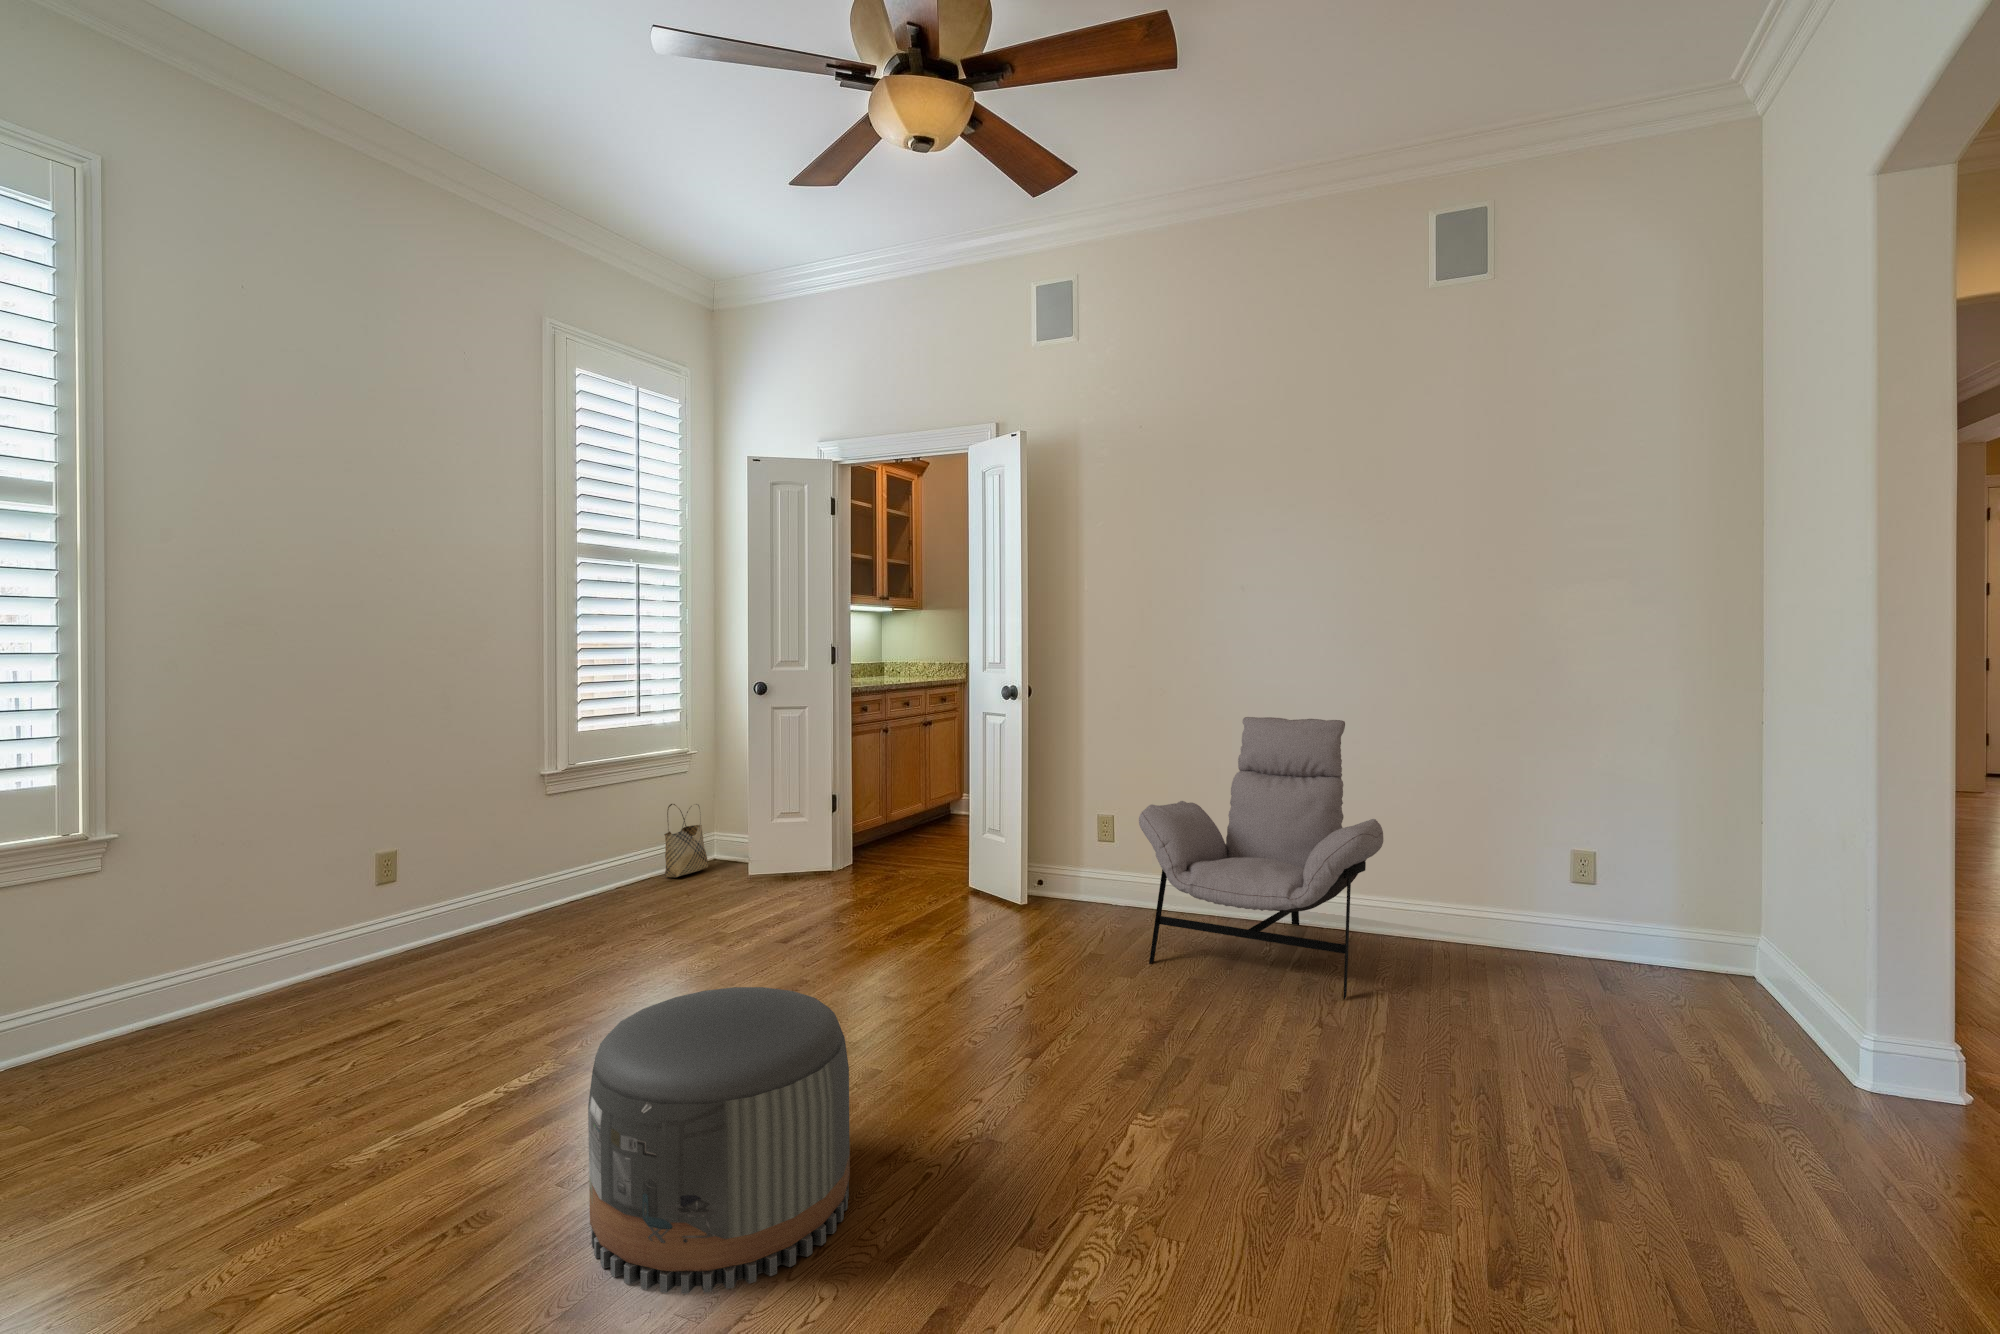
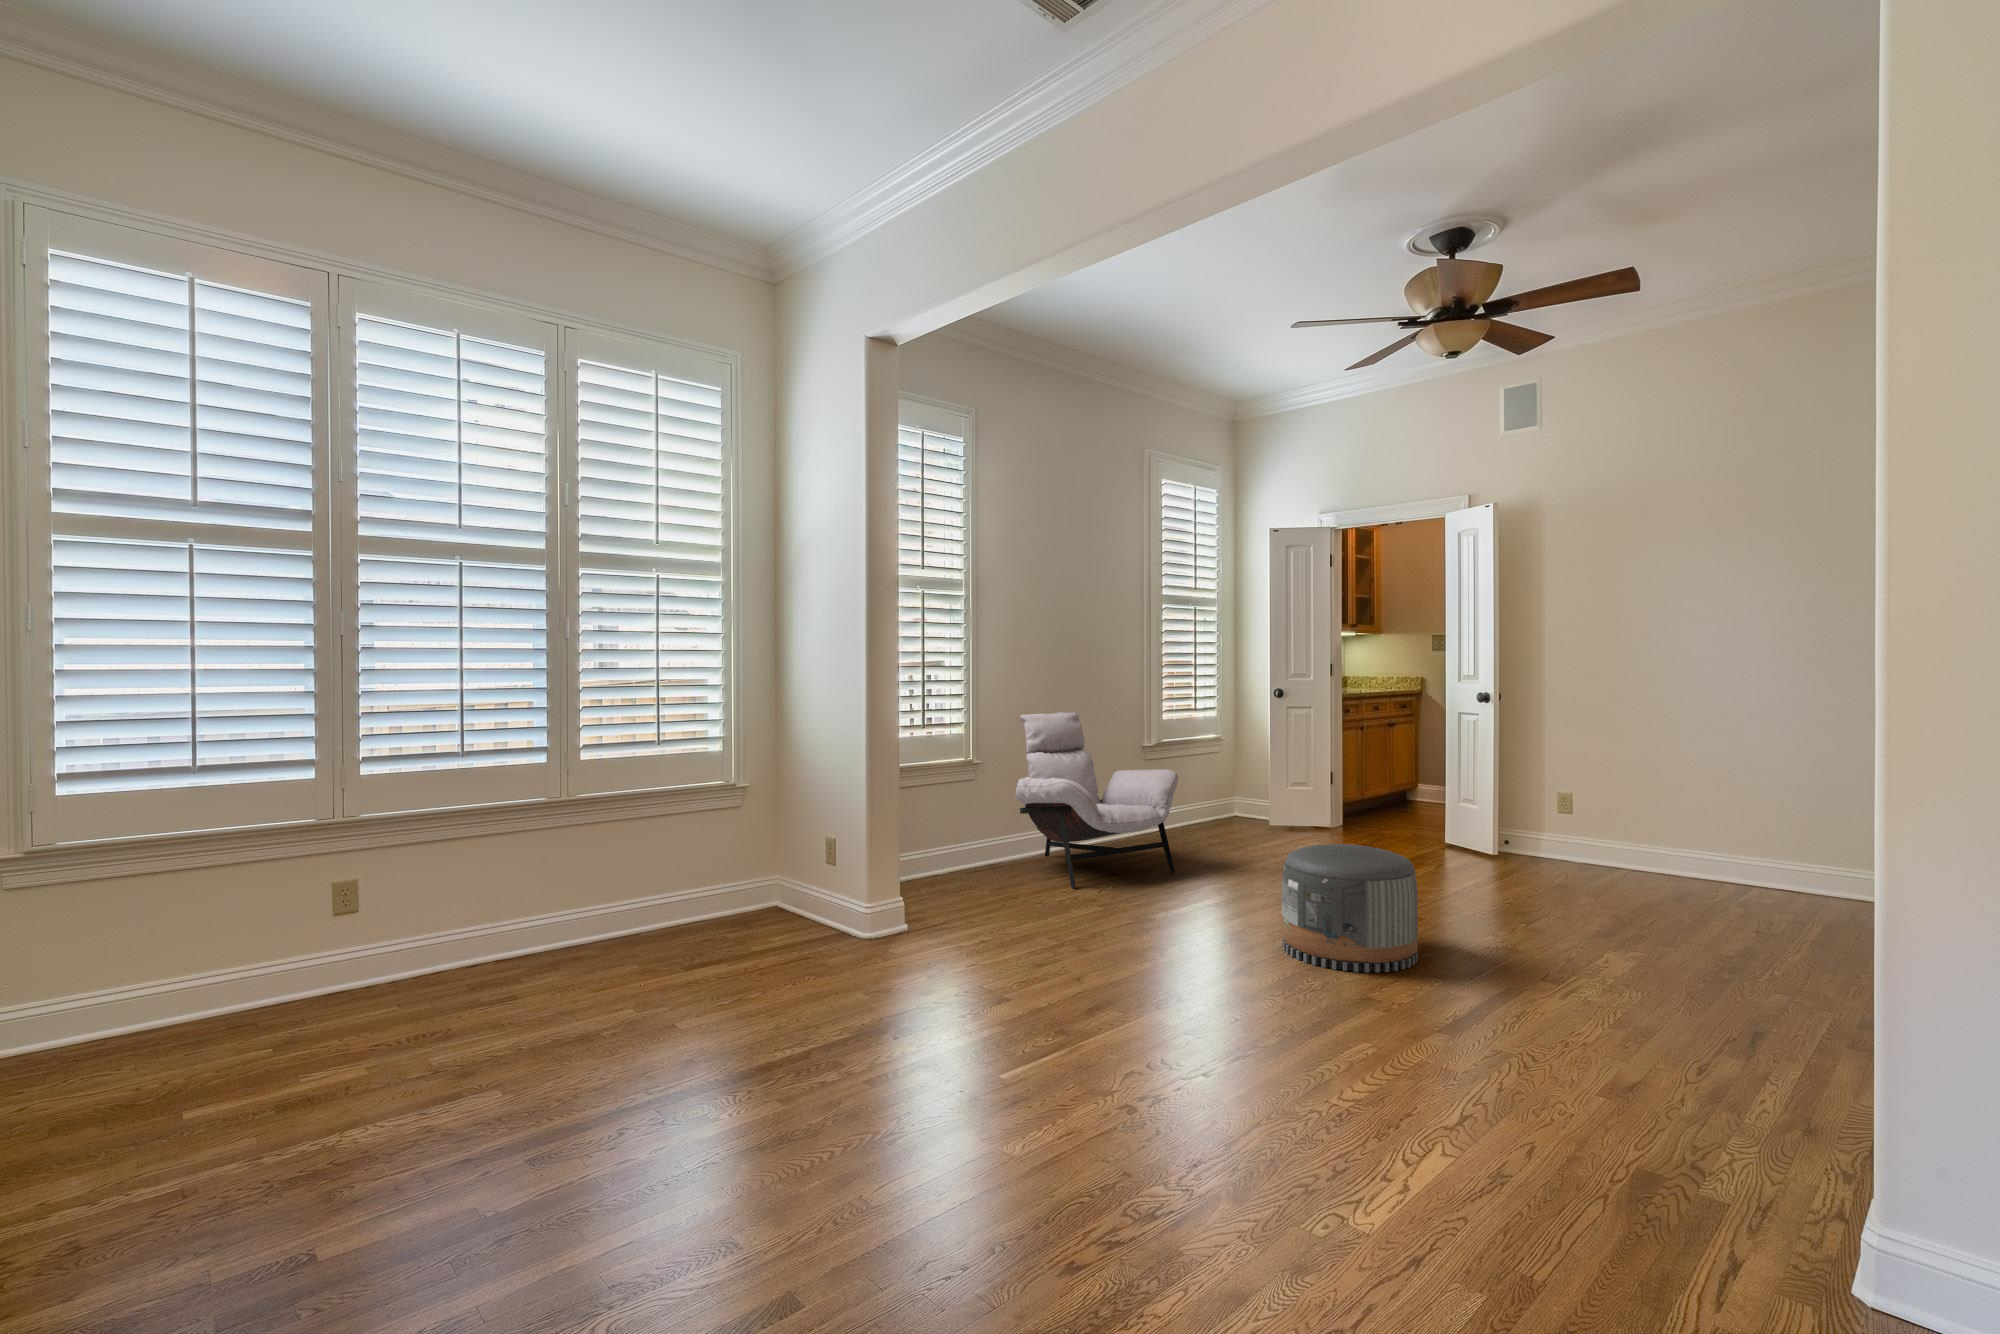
lounge chair: present [1139,717,1383,1000] -> present [1015,712,1178,889]
woven basket: present [664,804,708,877] -> none [1211,773,1238,824]

